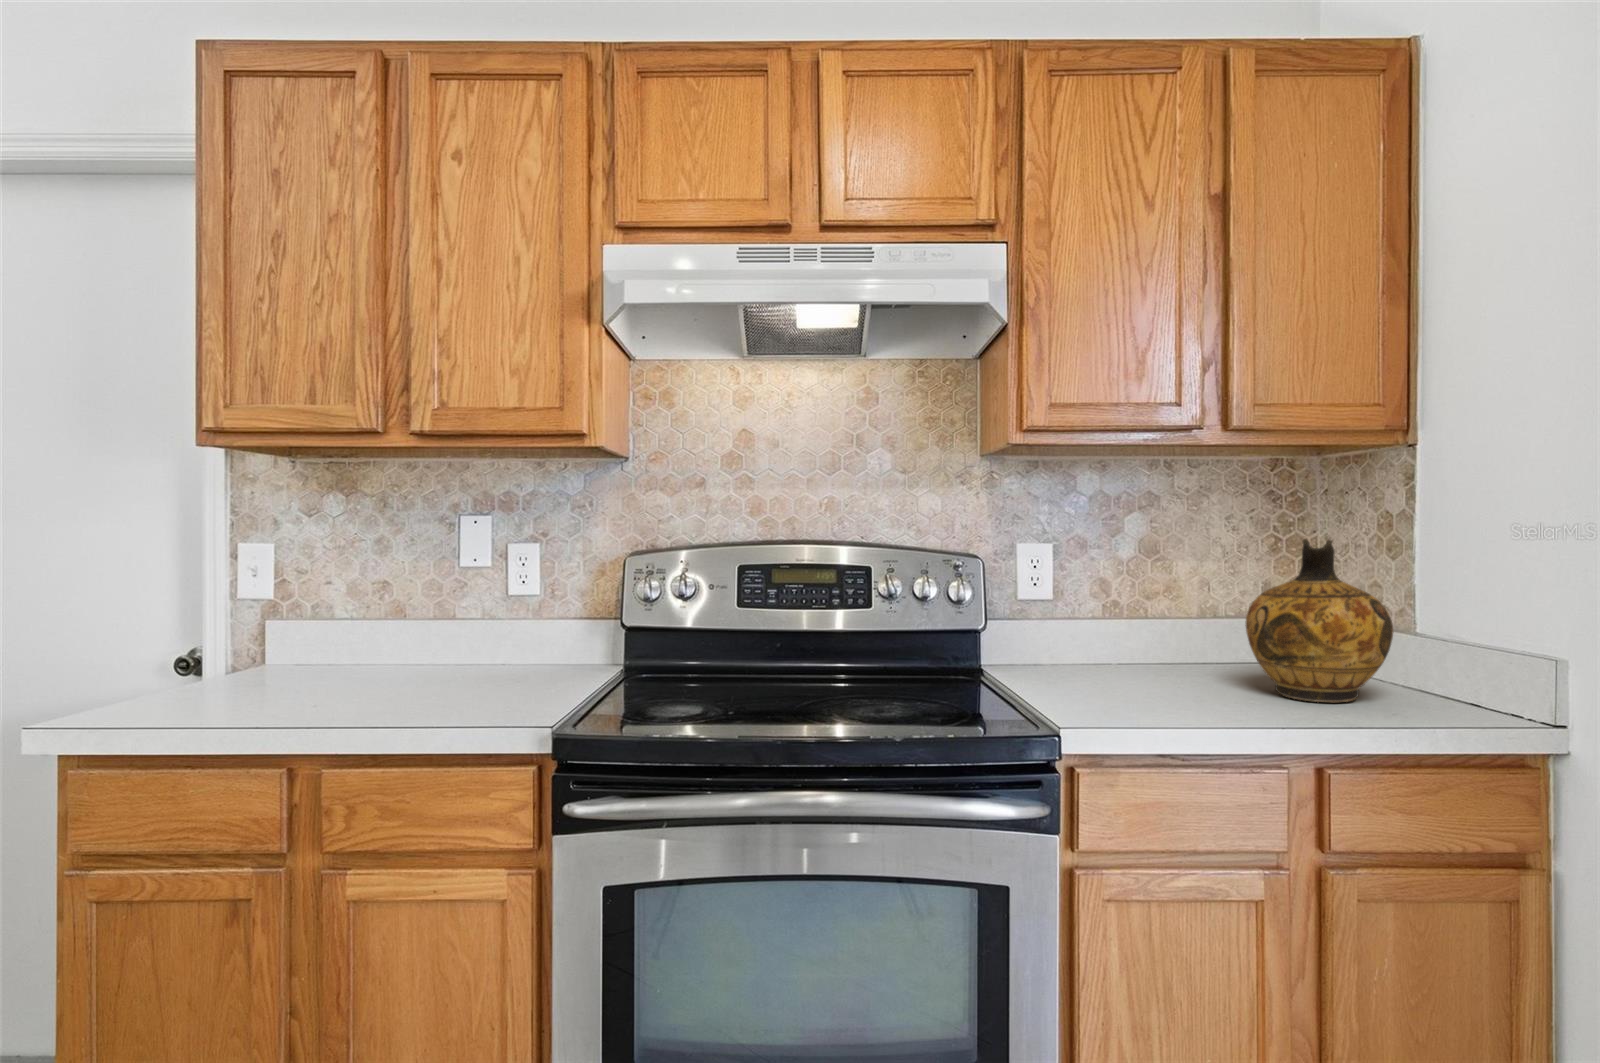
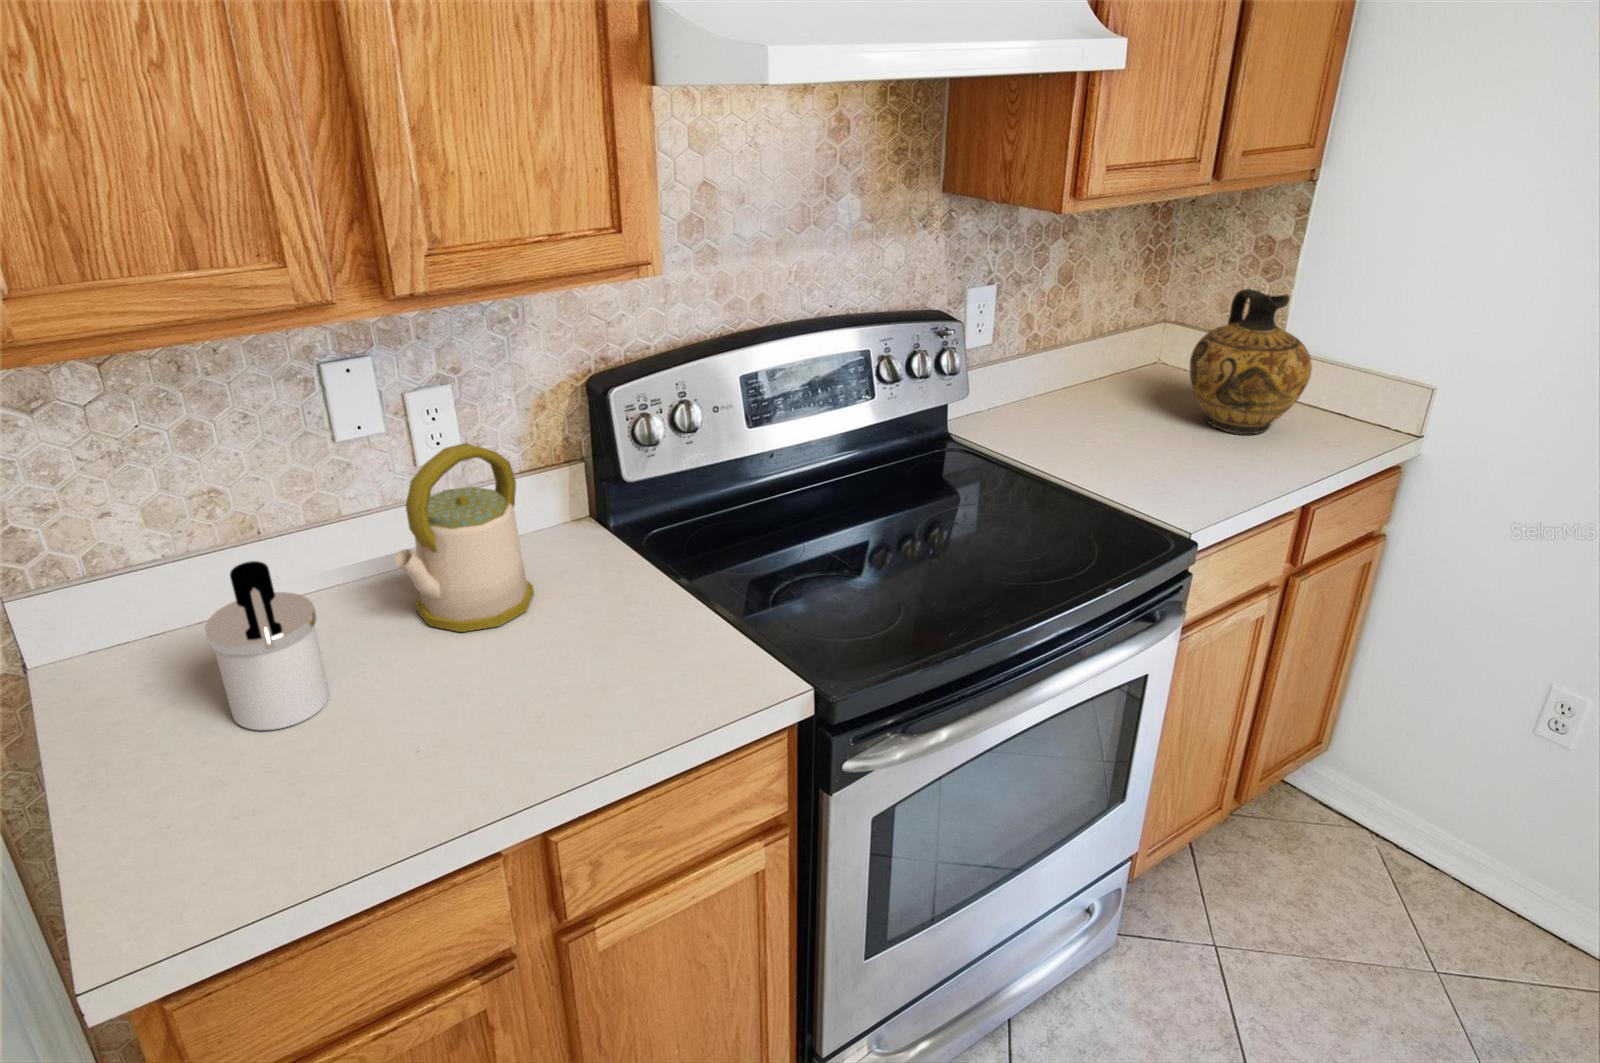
kettle: none [425,560,529,685] -> present [395,443,534,632]
soap dispenser: none [273,588,353,693] -> present [205,561,329,730]

